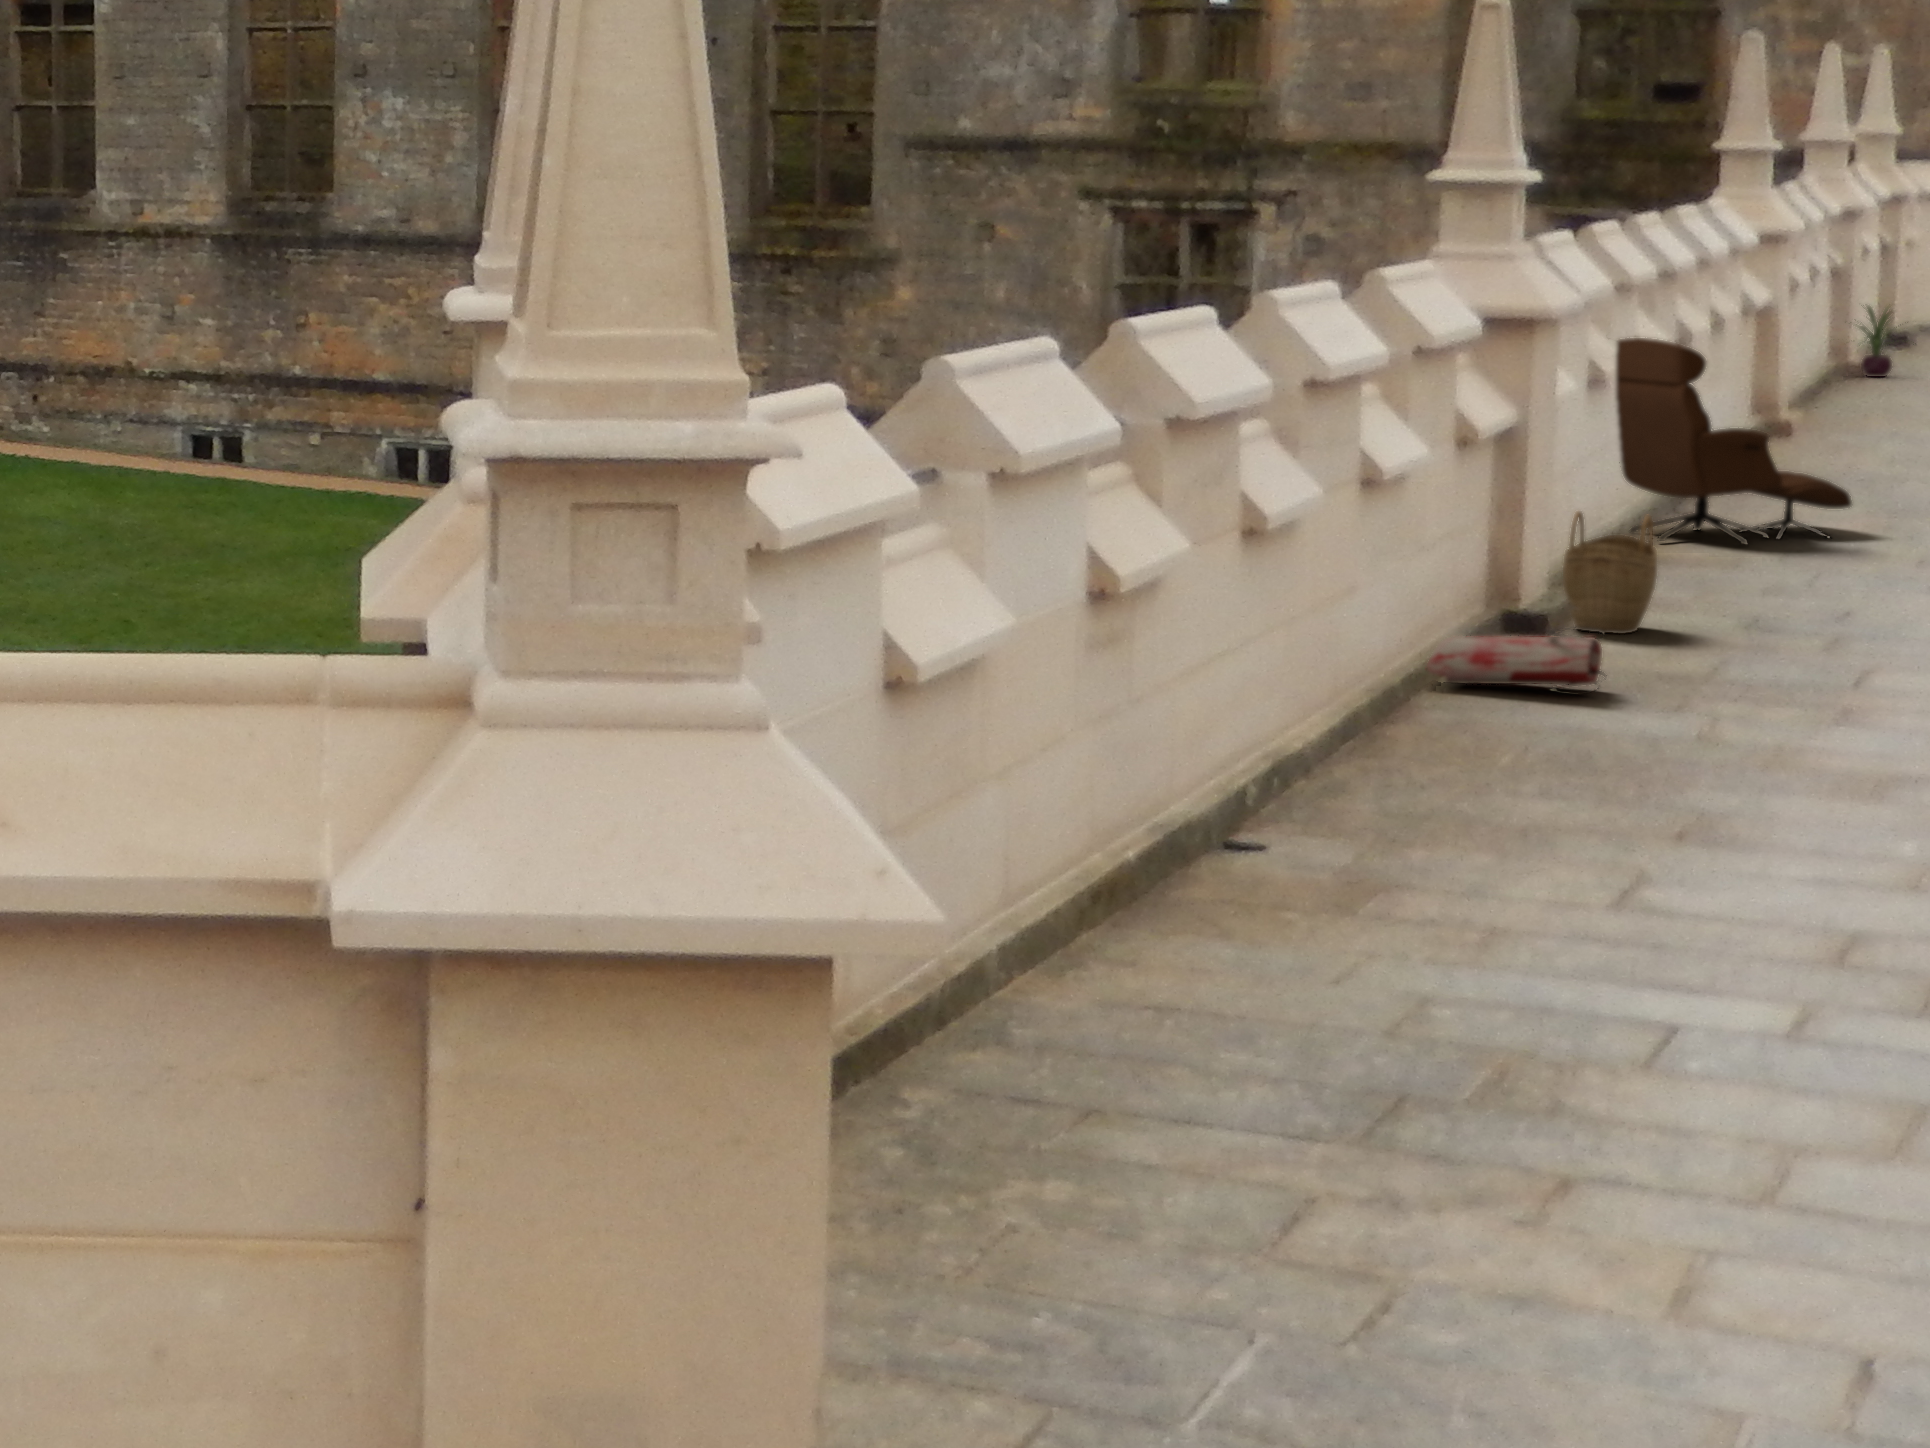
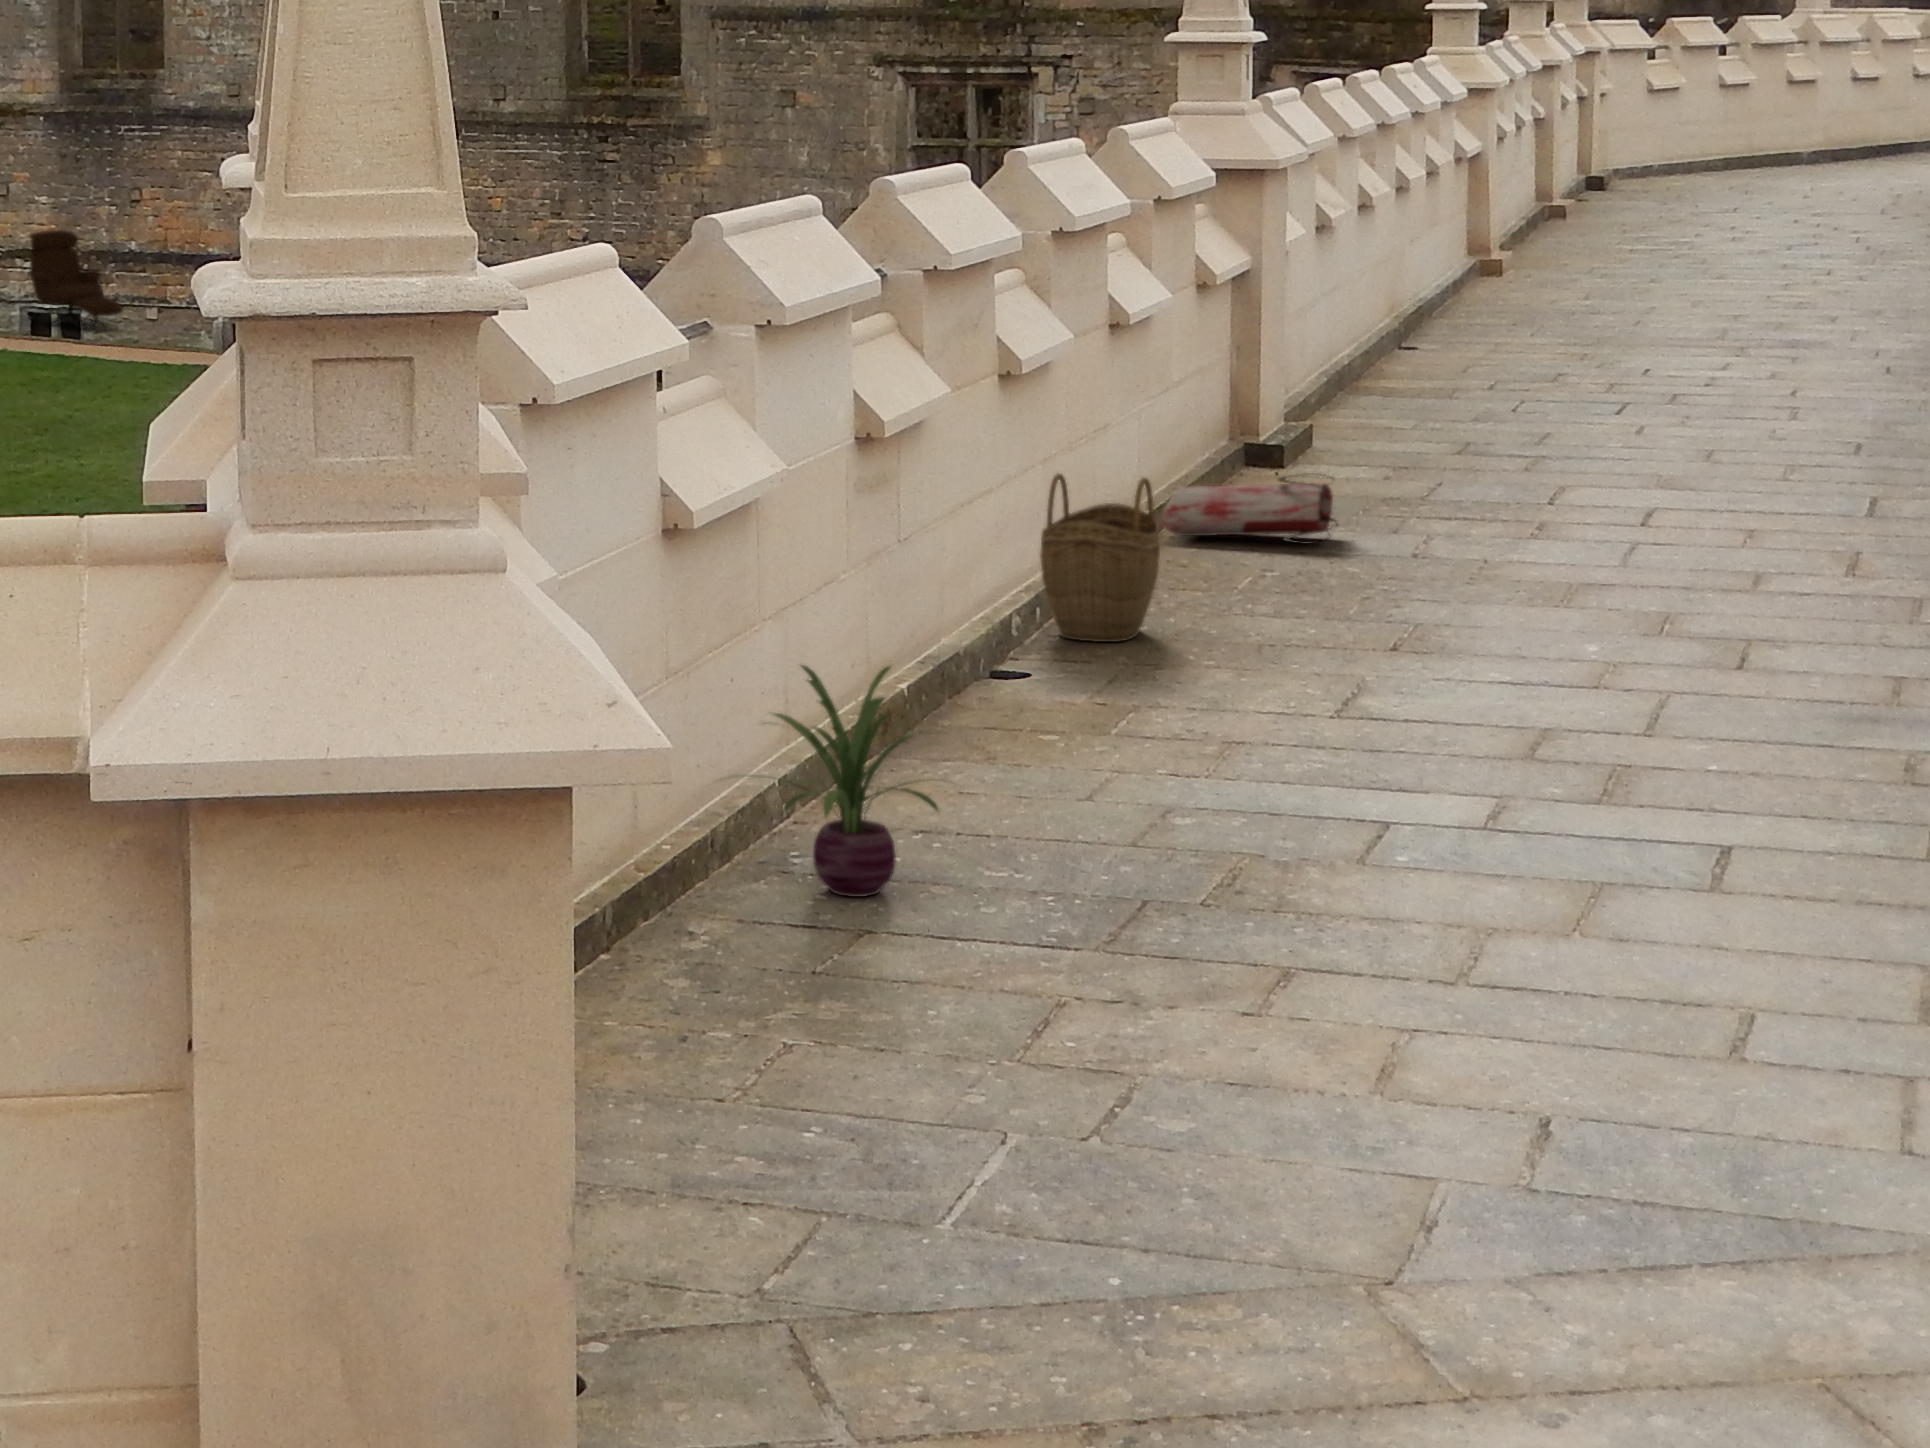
decorative plant: present [1860,306,1914,377] -> present [716,665,944,897]
lounge chair: present [1616,338,1852,544] -> present [29,230,123,327]
woven basket: present [1563,511,1657,634] -> present [1040,474,1160,642]

